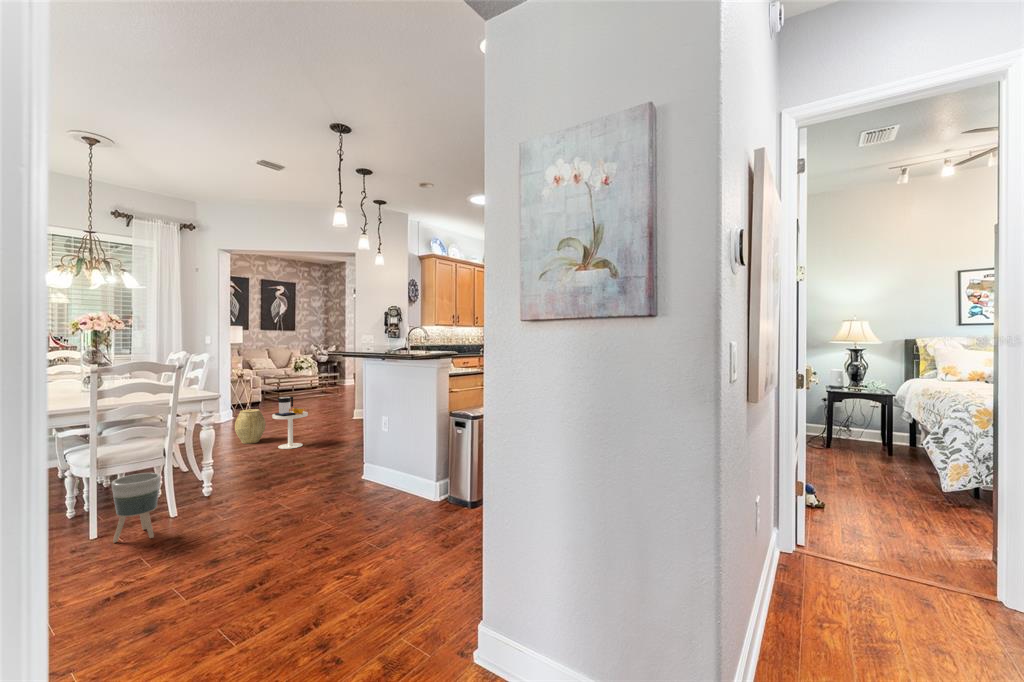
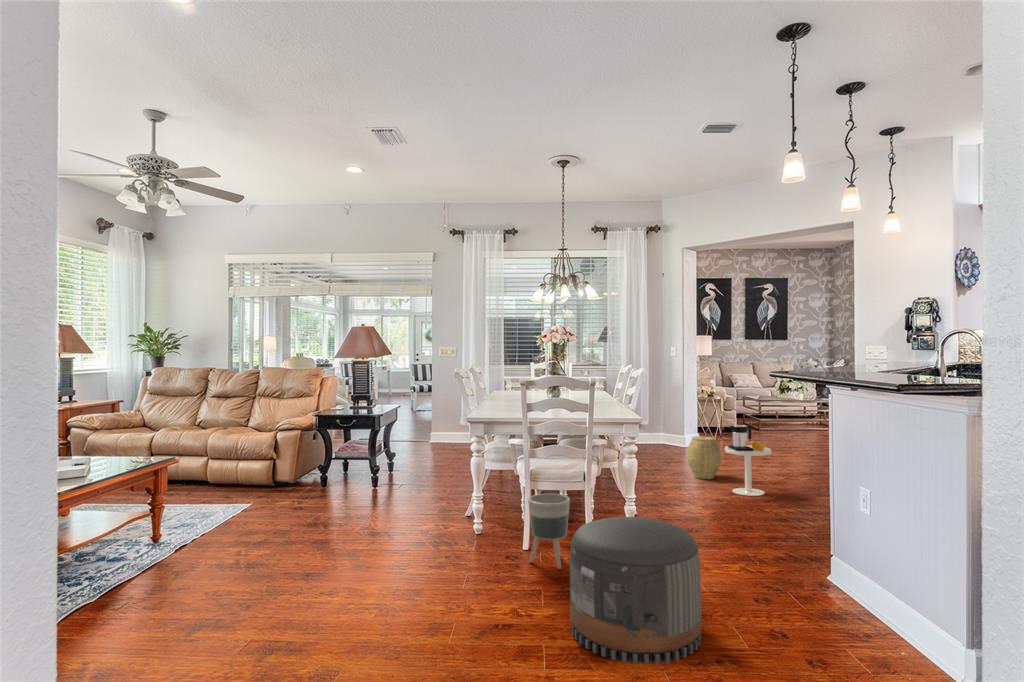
pouf: none [190,470,301,579] -> present [570,517,701,664]

